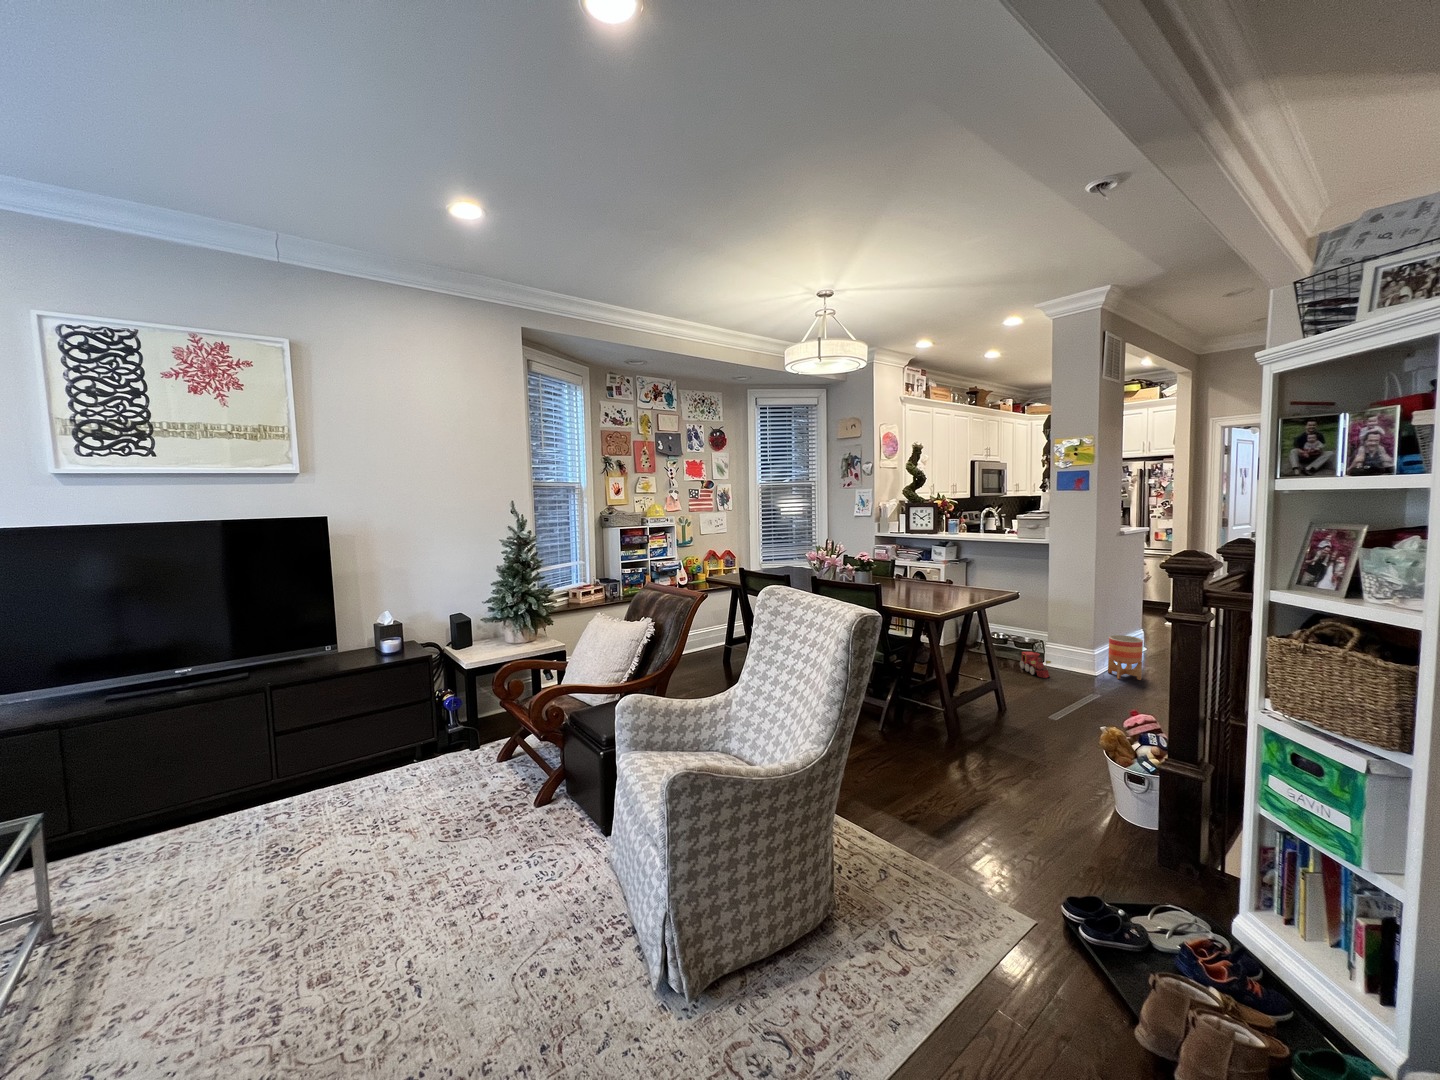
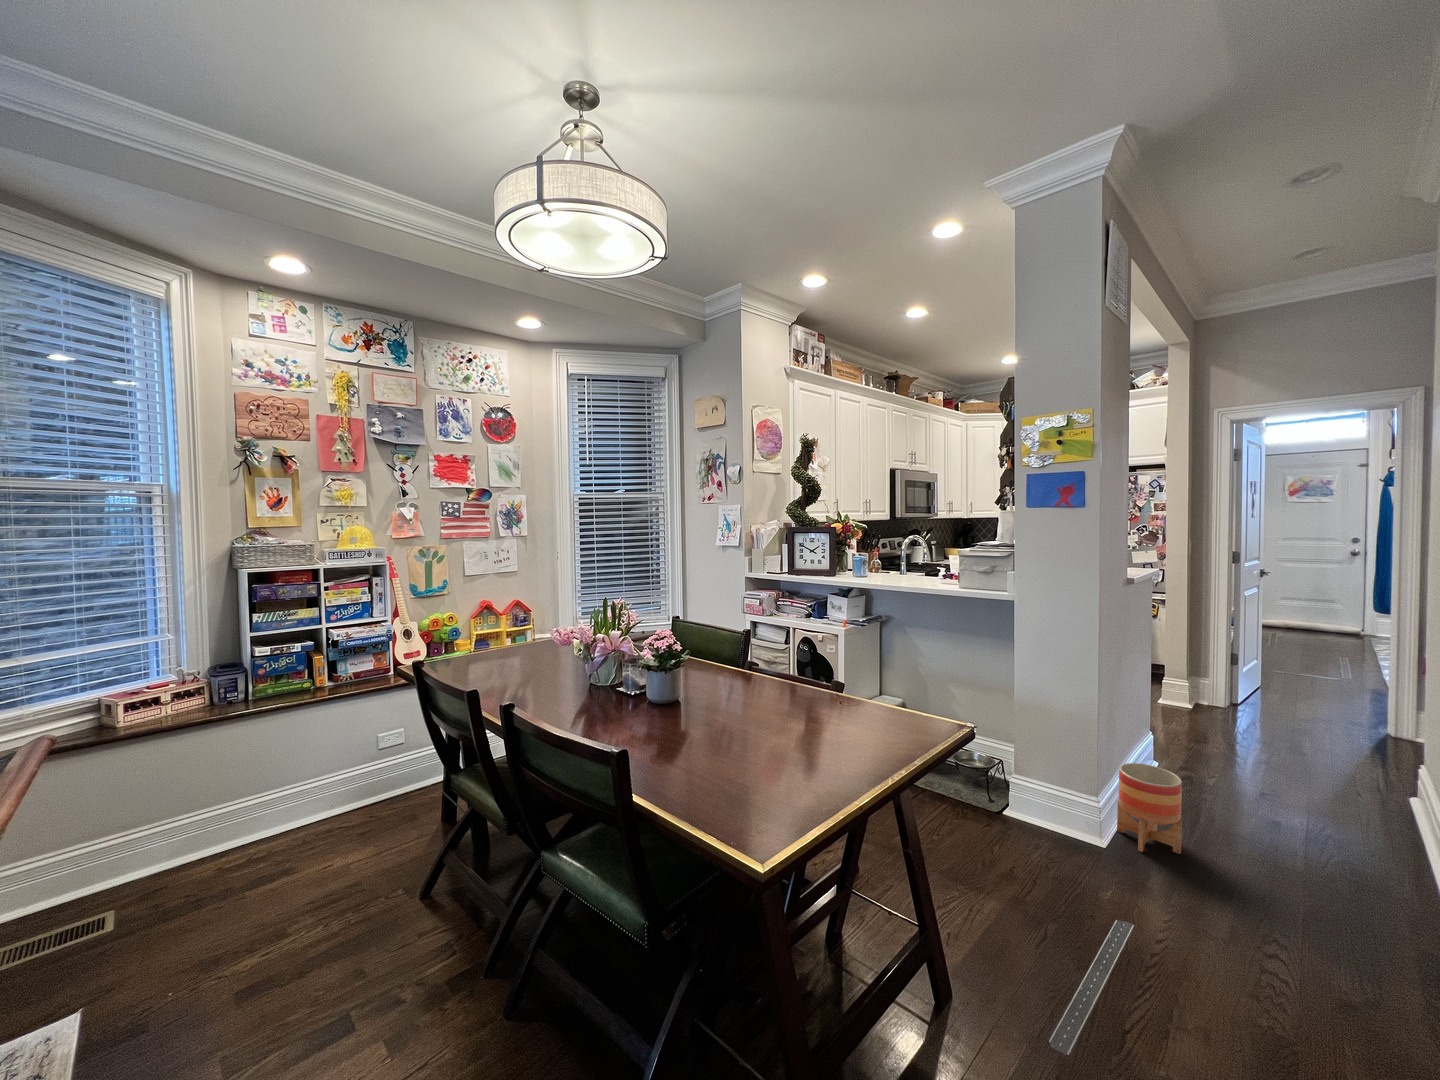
toy train: present [1020,652,1051,678] -> none [966,789,1022,853]

